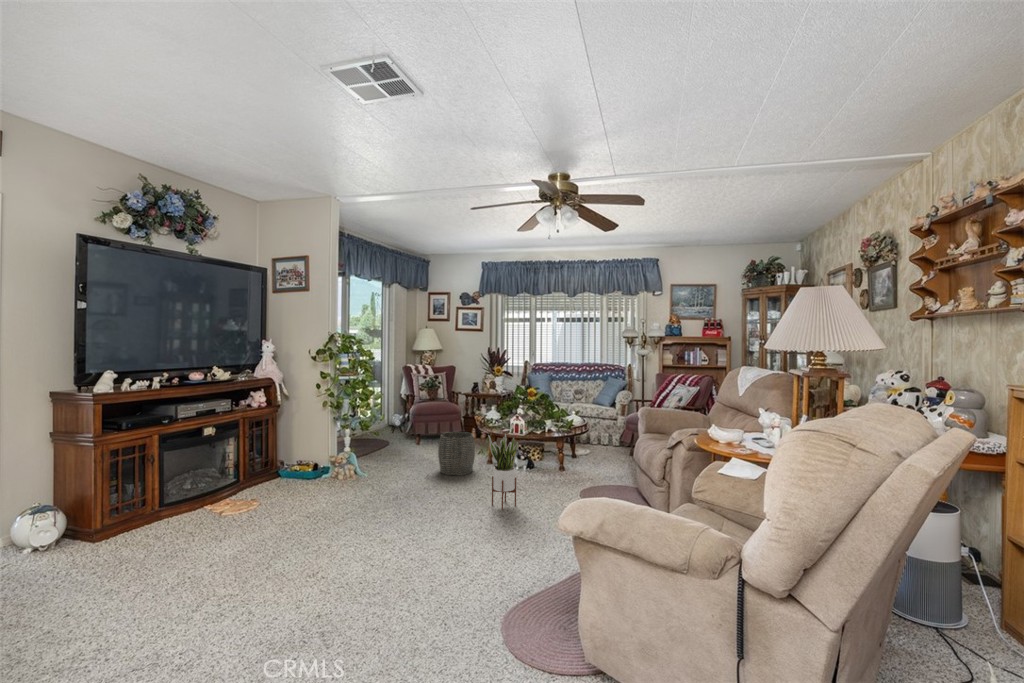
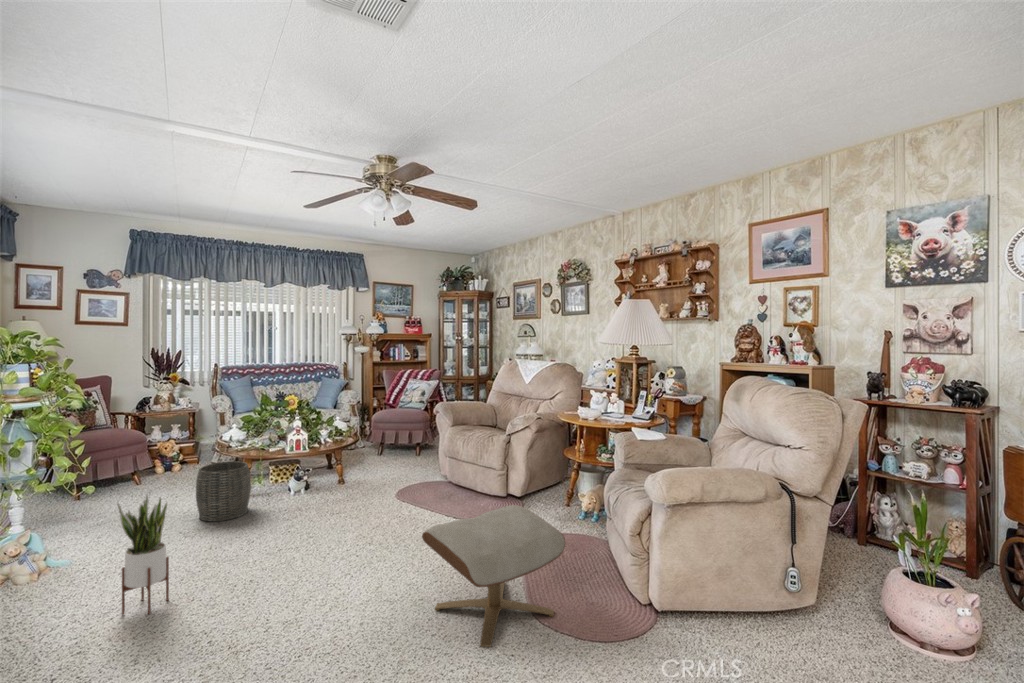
potted plant: present [488,434,518,510] -> present [117,494,169,614]
ottoman: none [383,506,525,643] -> present [422,505,565,647]

